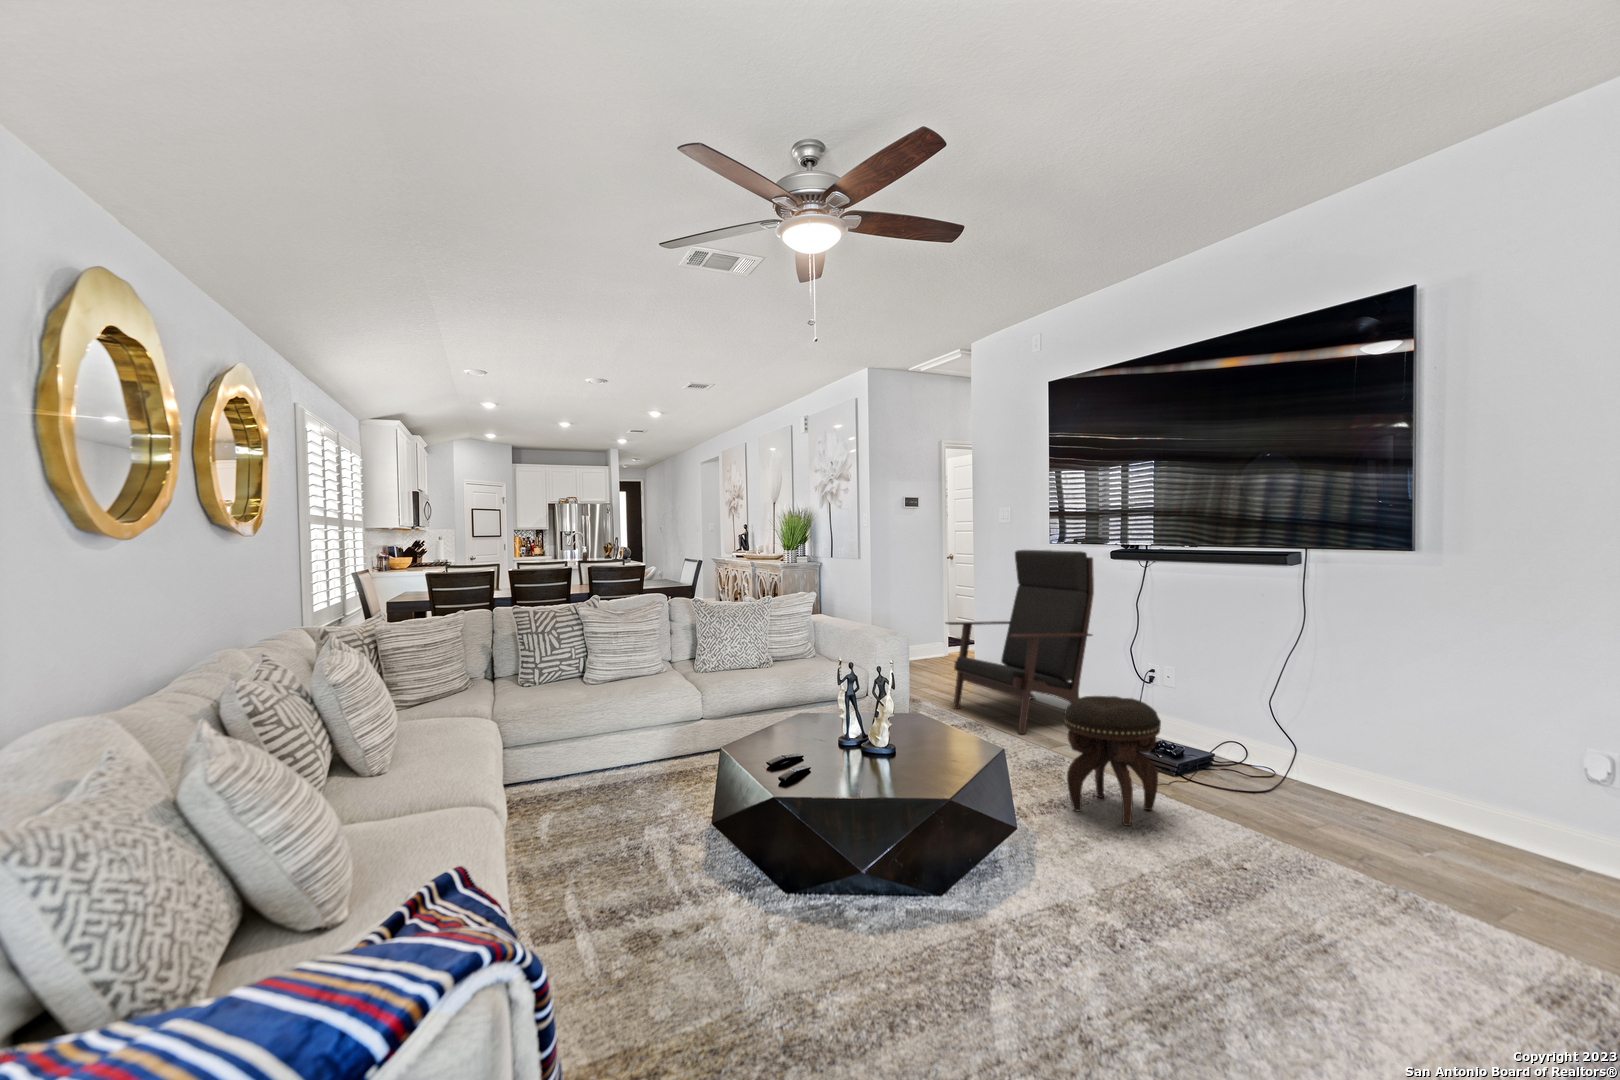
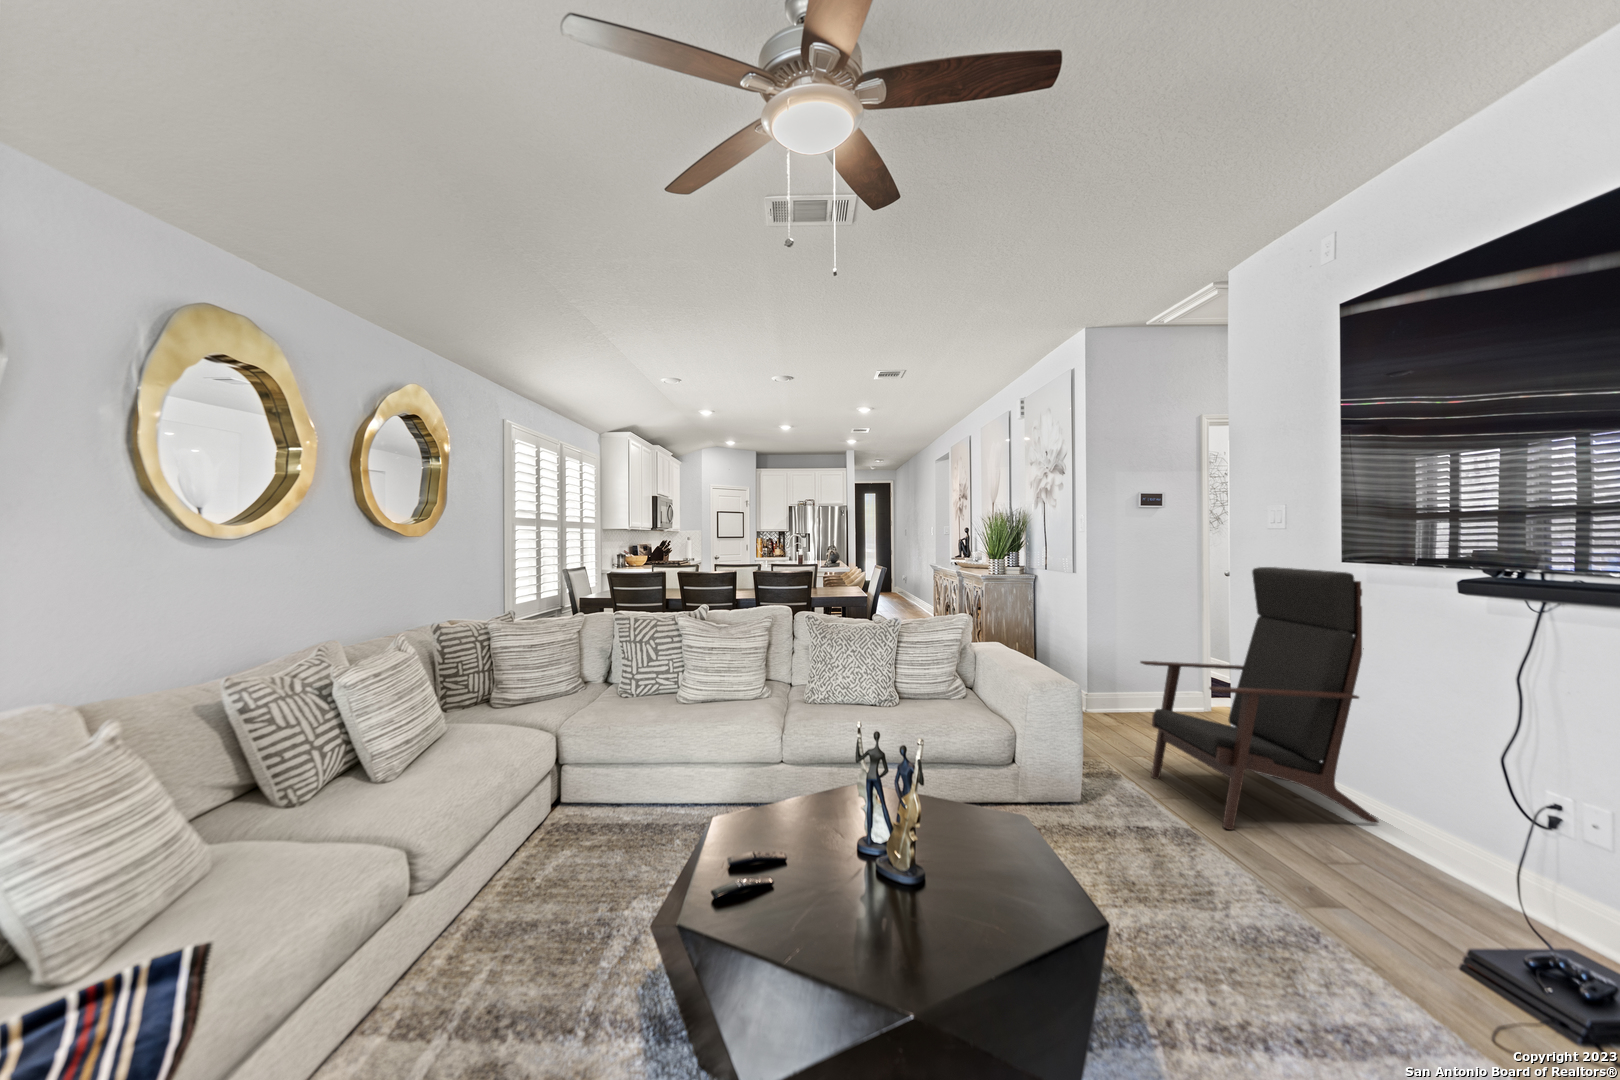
footstool: present [1064,696,1161,826] -> none [1218,796,1385,1016]

